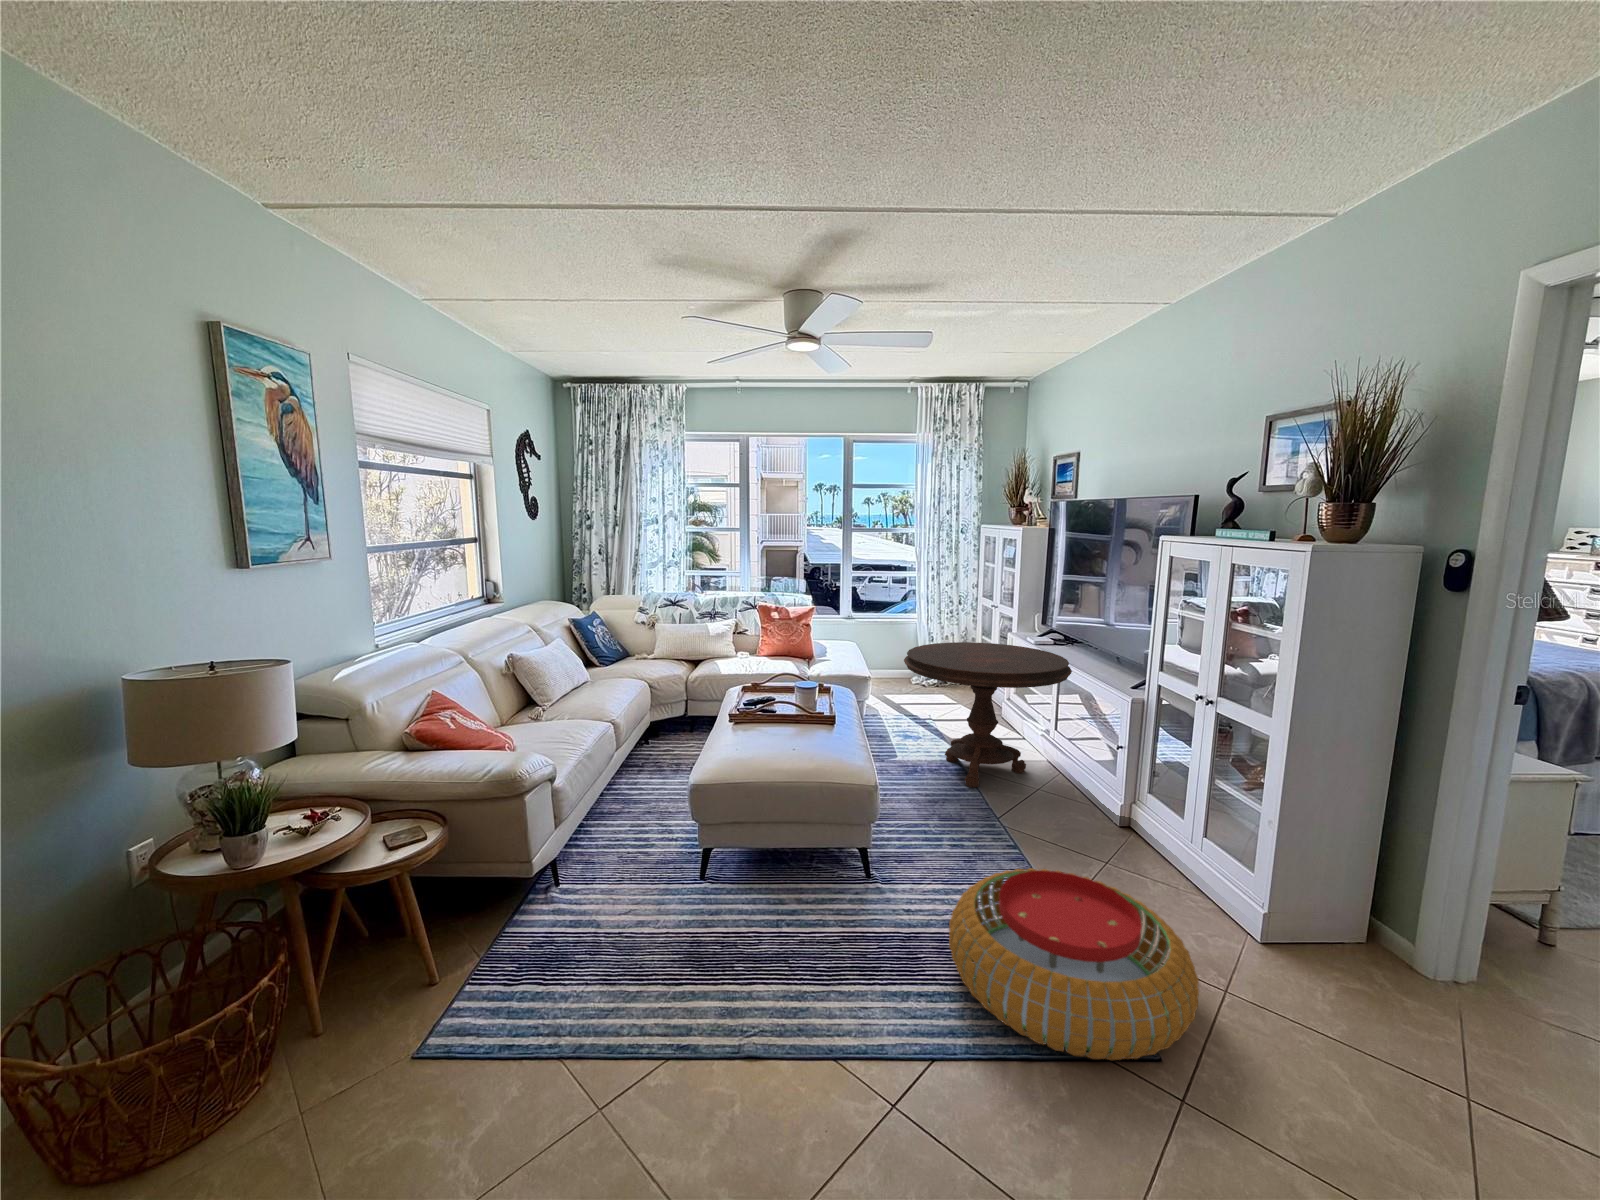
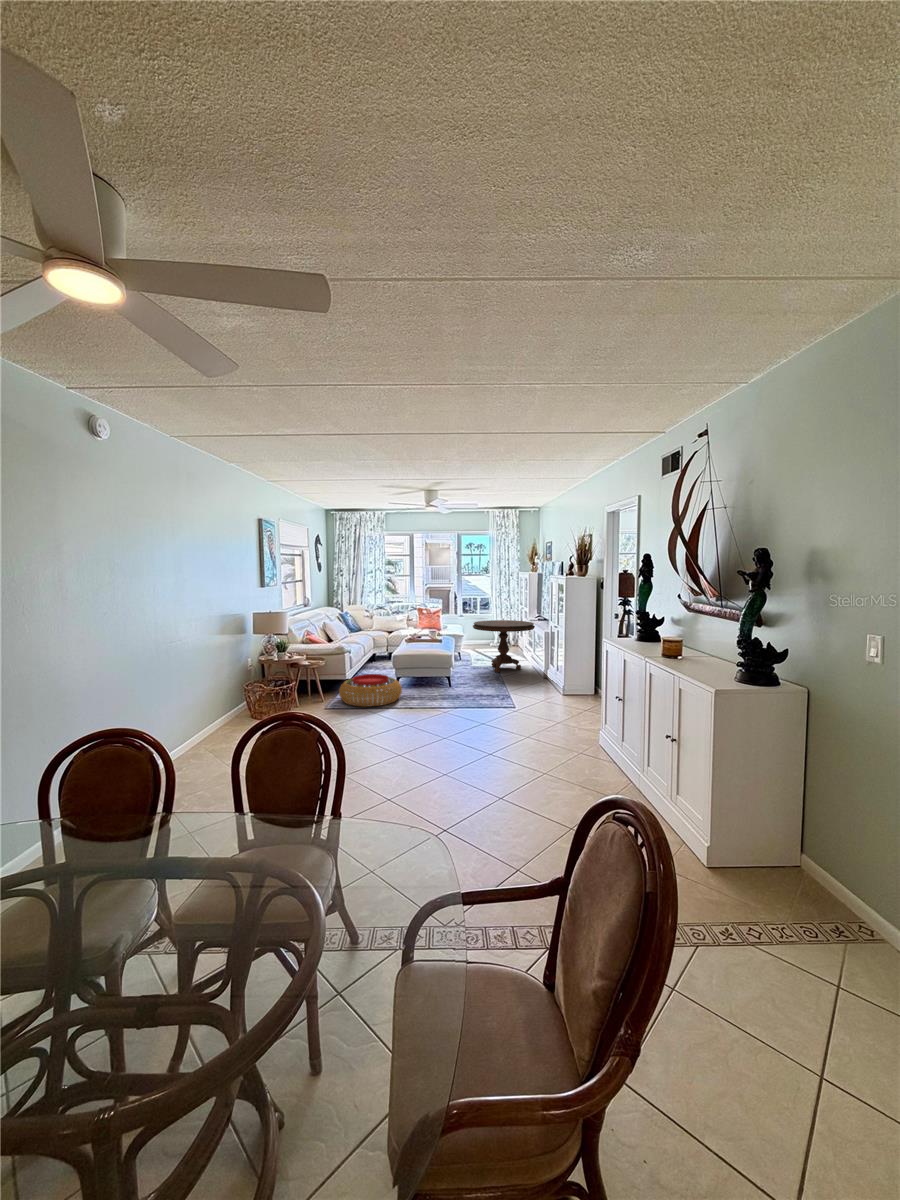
pouf: present [949,868,1199,1060] -> present [339,674,402,707]

